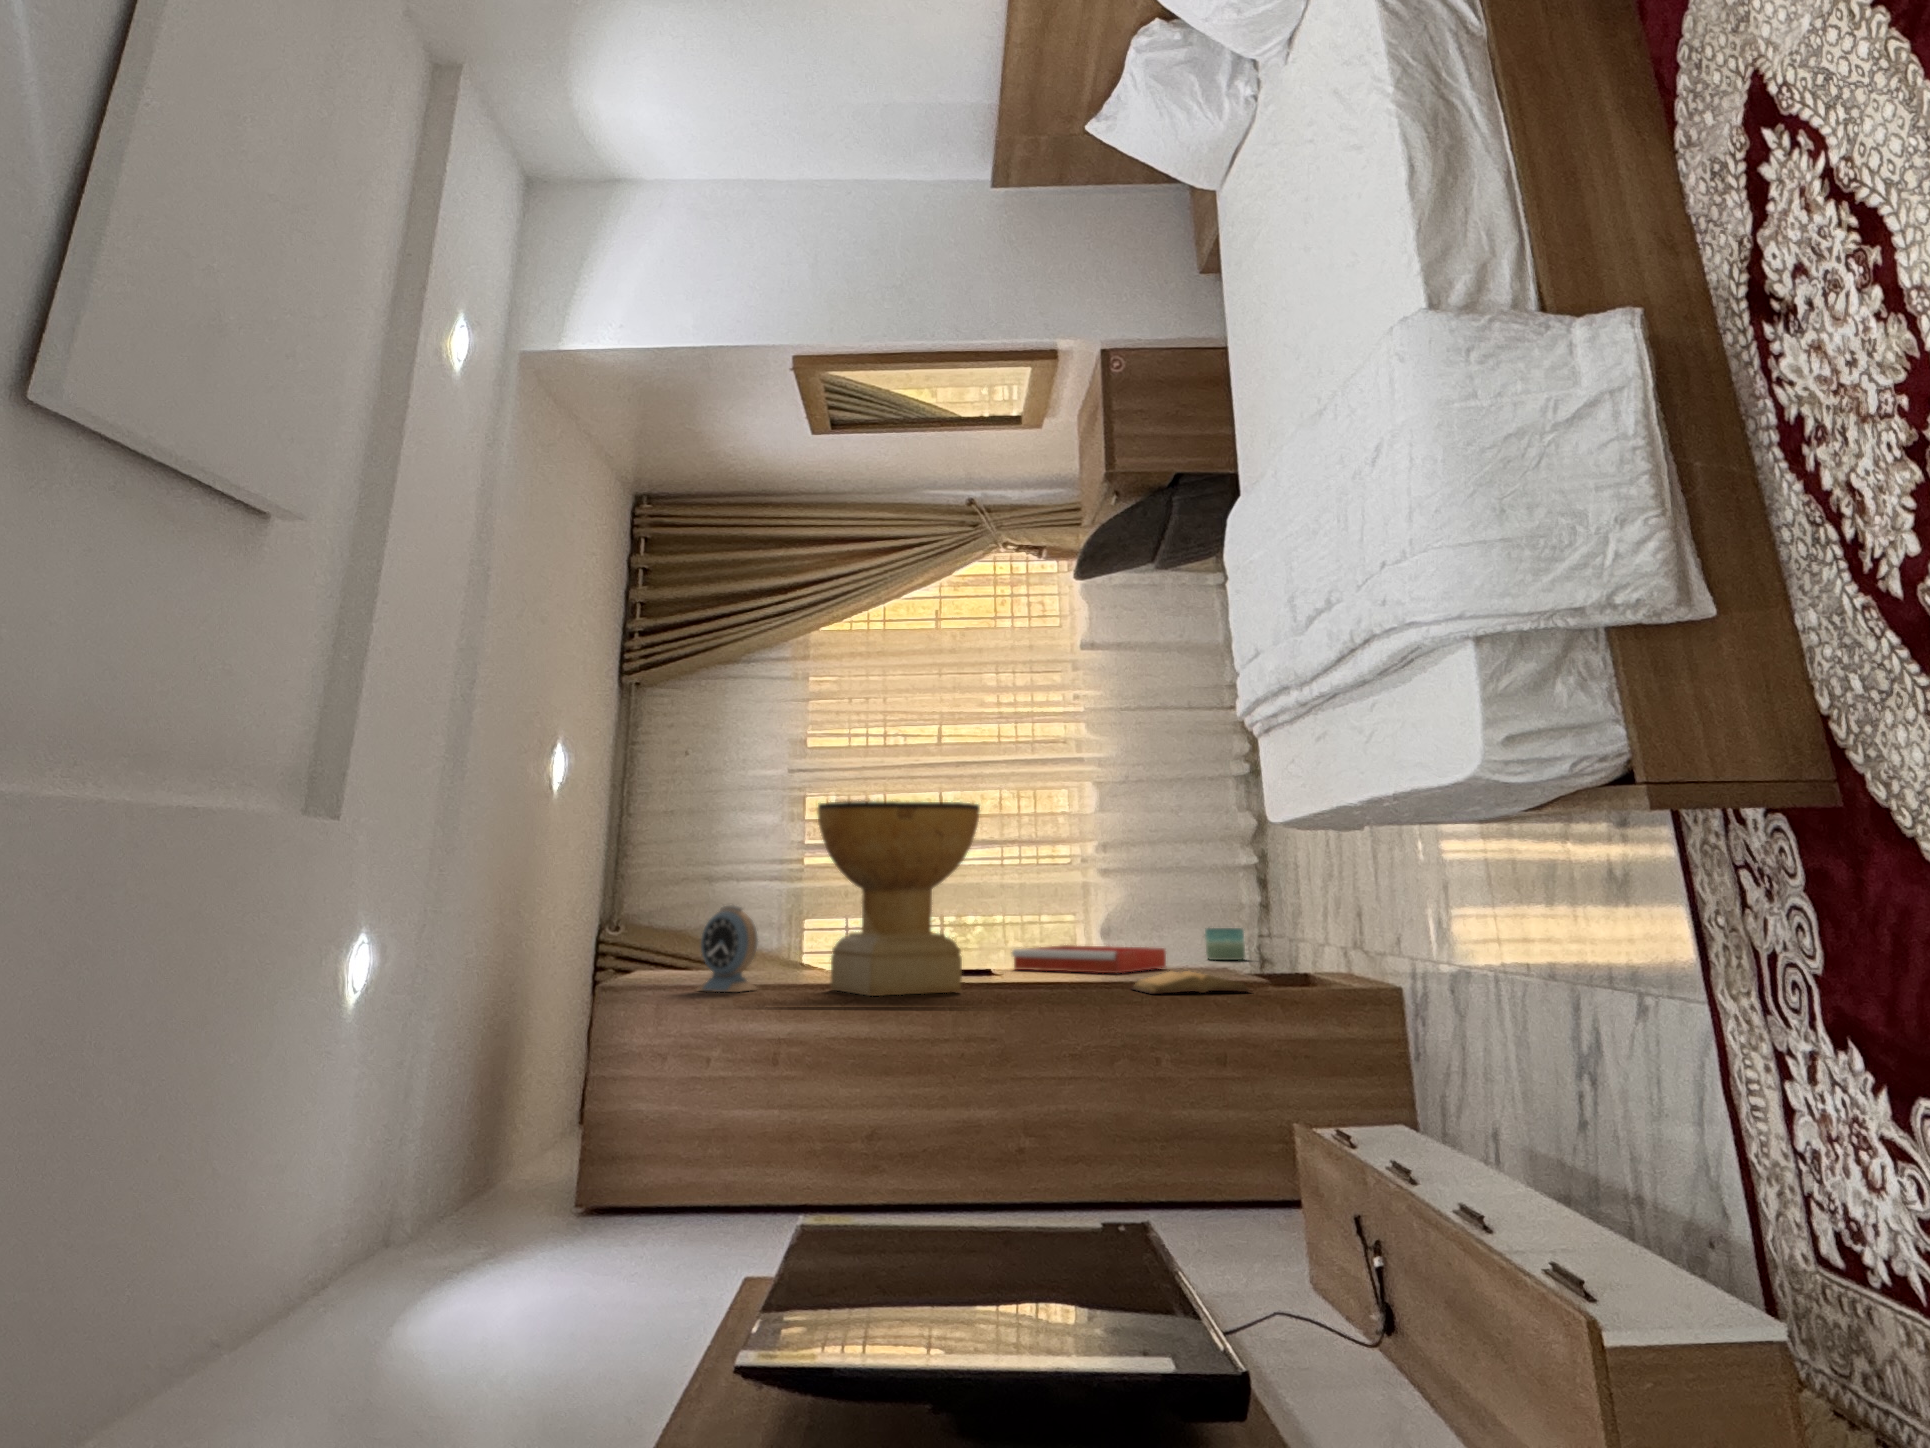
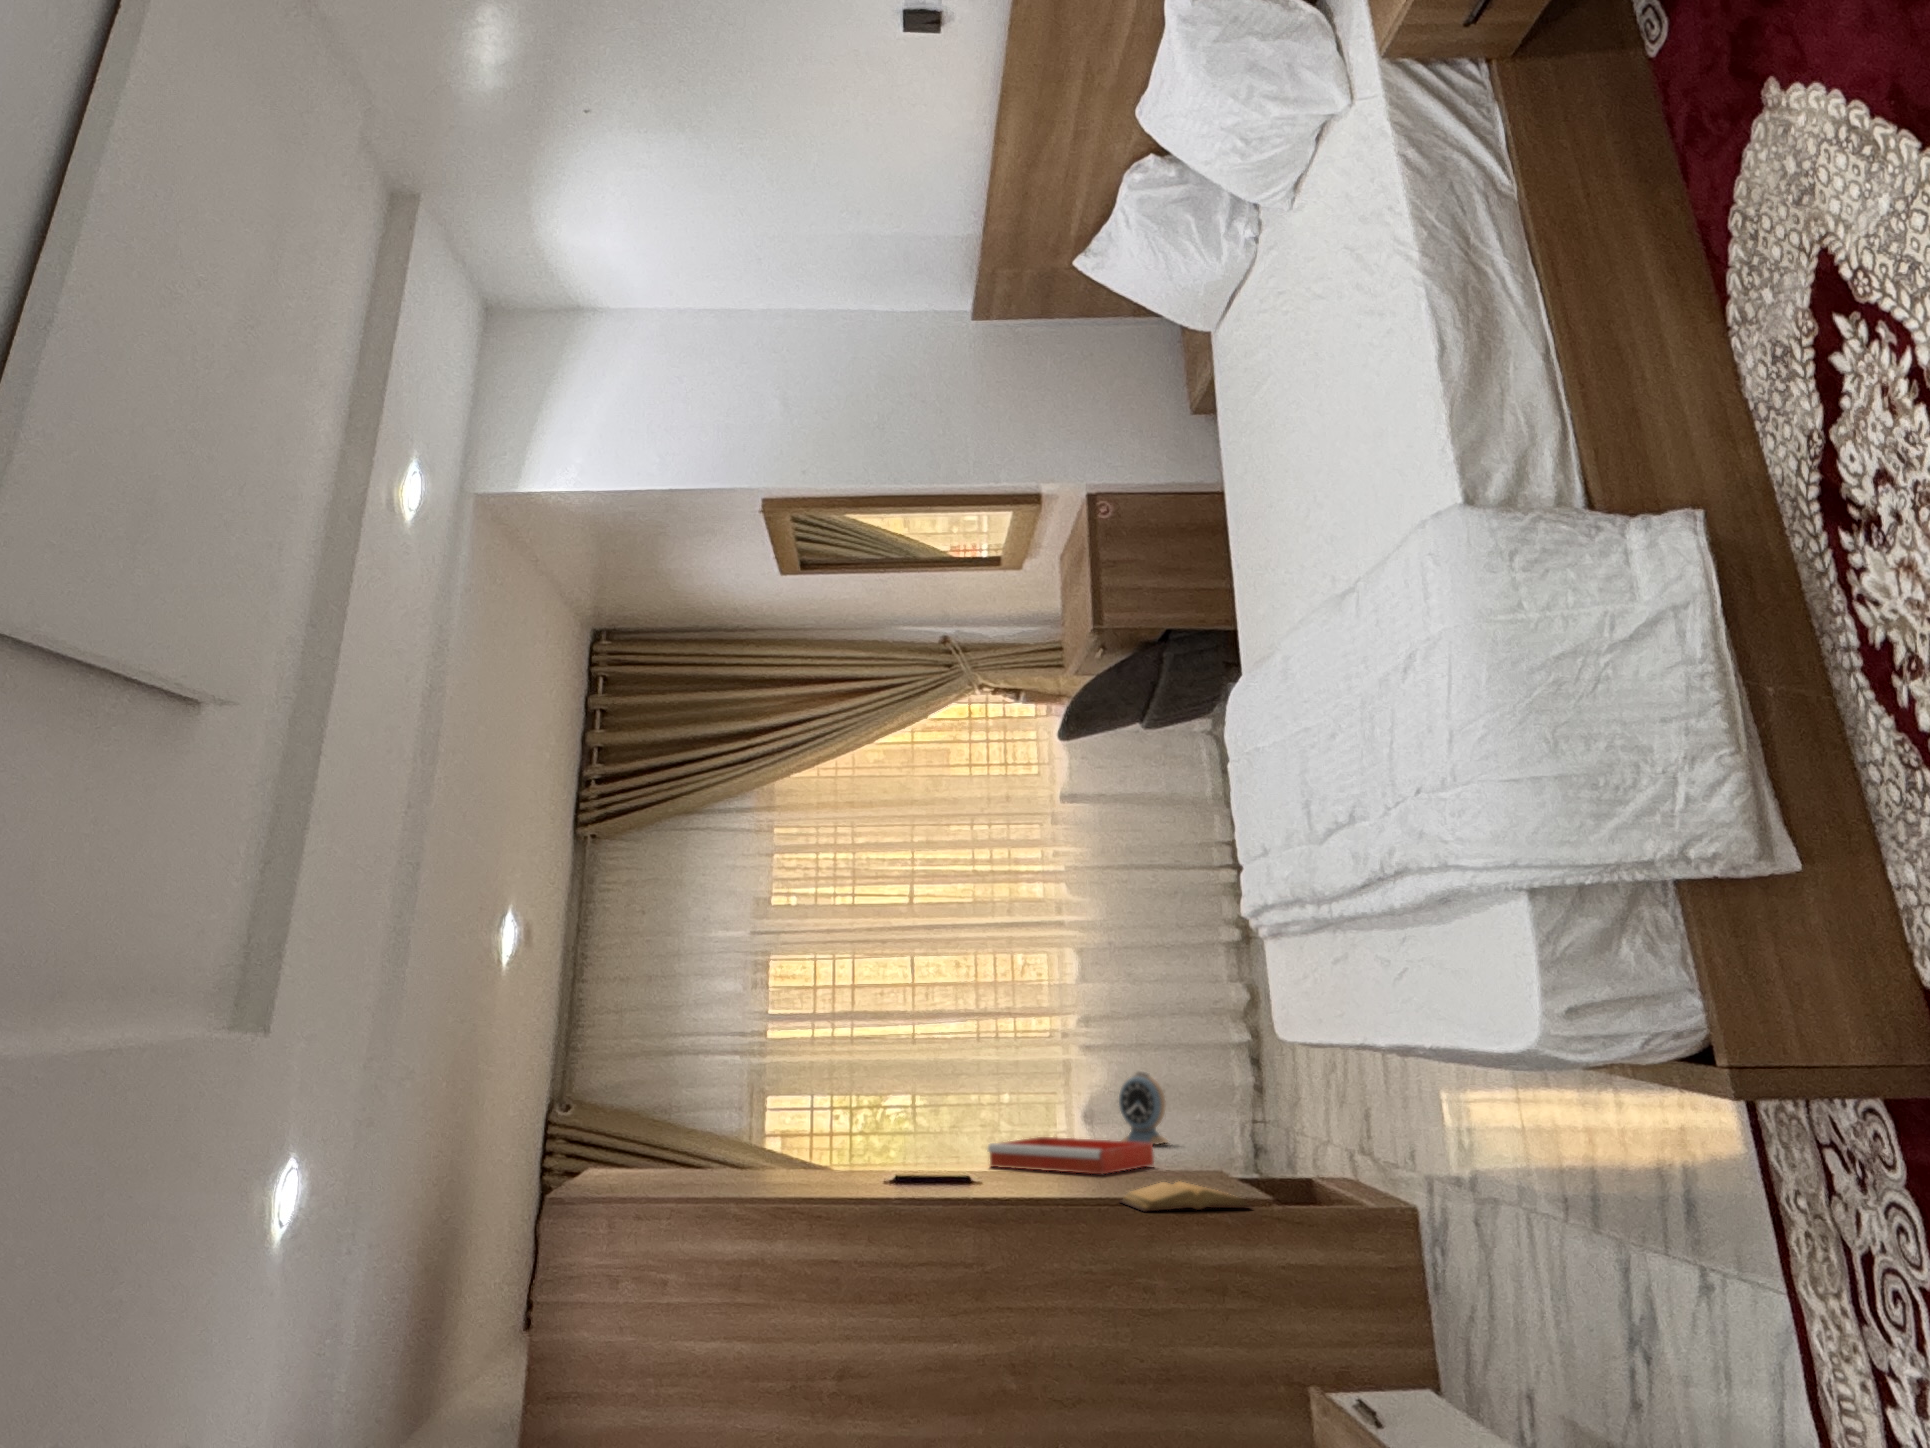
decorative bowl: present [817,801,980,996] -> none [781,991,956,1212]
alarm clock: present [696,905,758,992] -> present [1119,1072,1167,1144]
candle: present [1205,928,1245,960] -> none [1193,1115,1237,1152]

